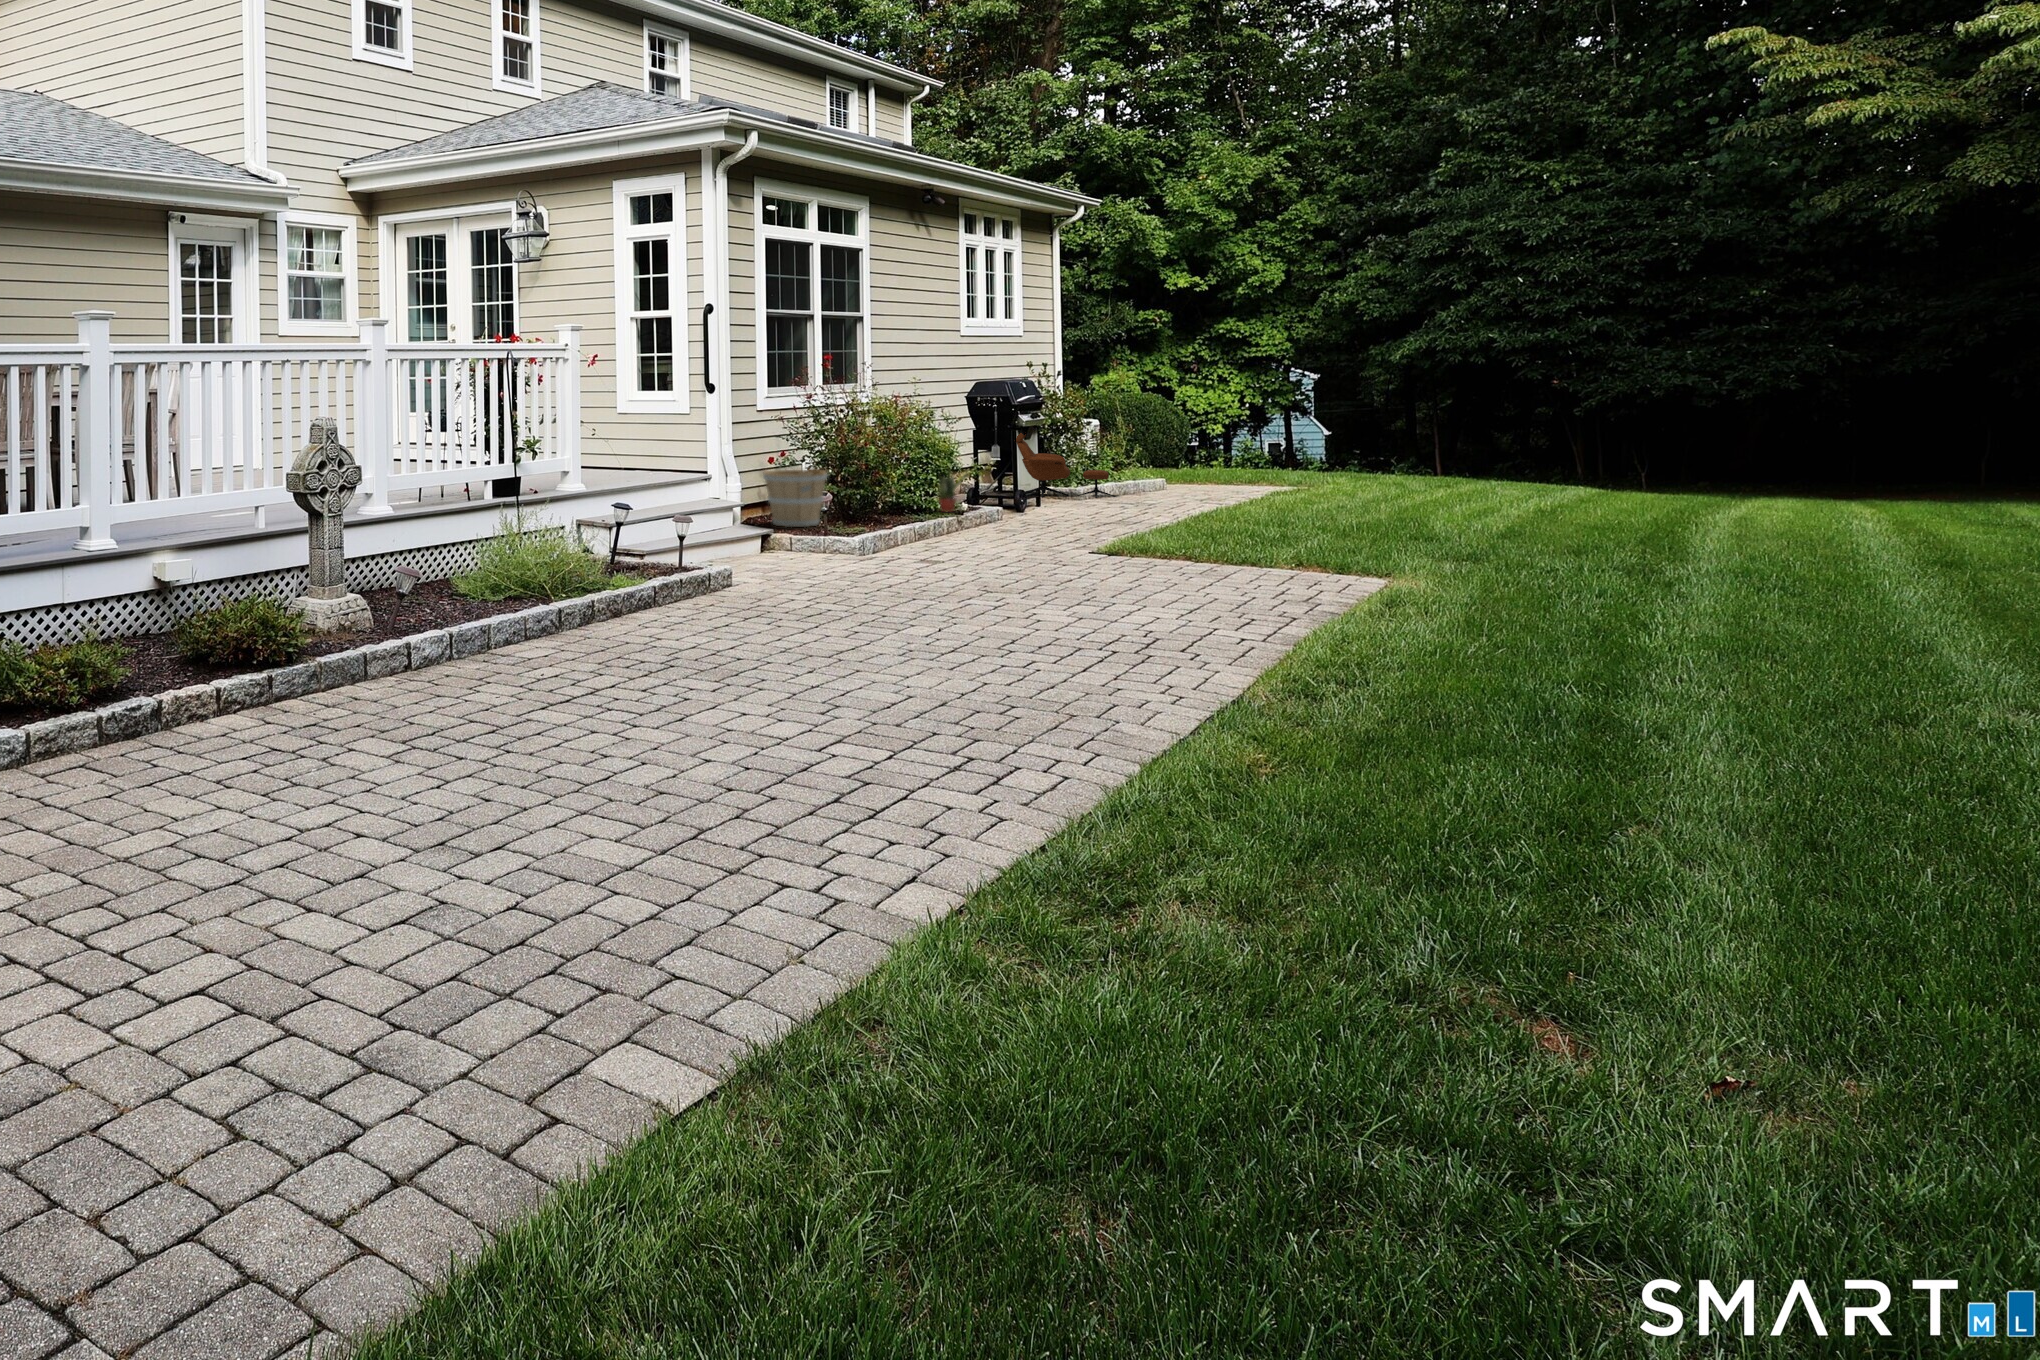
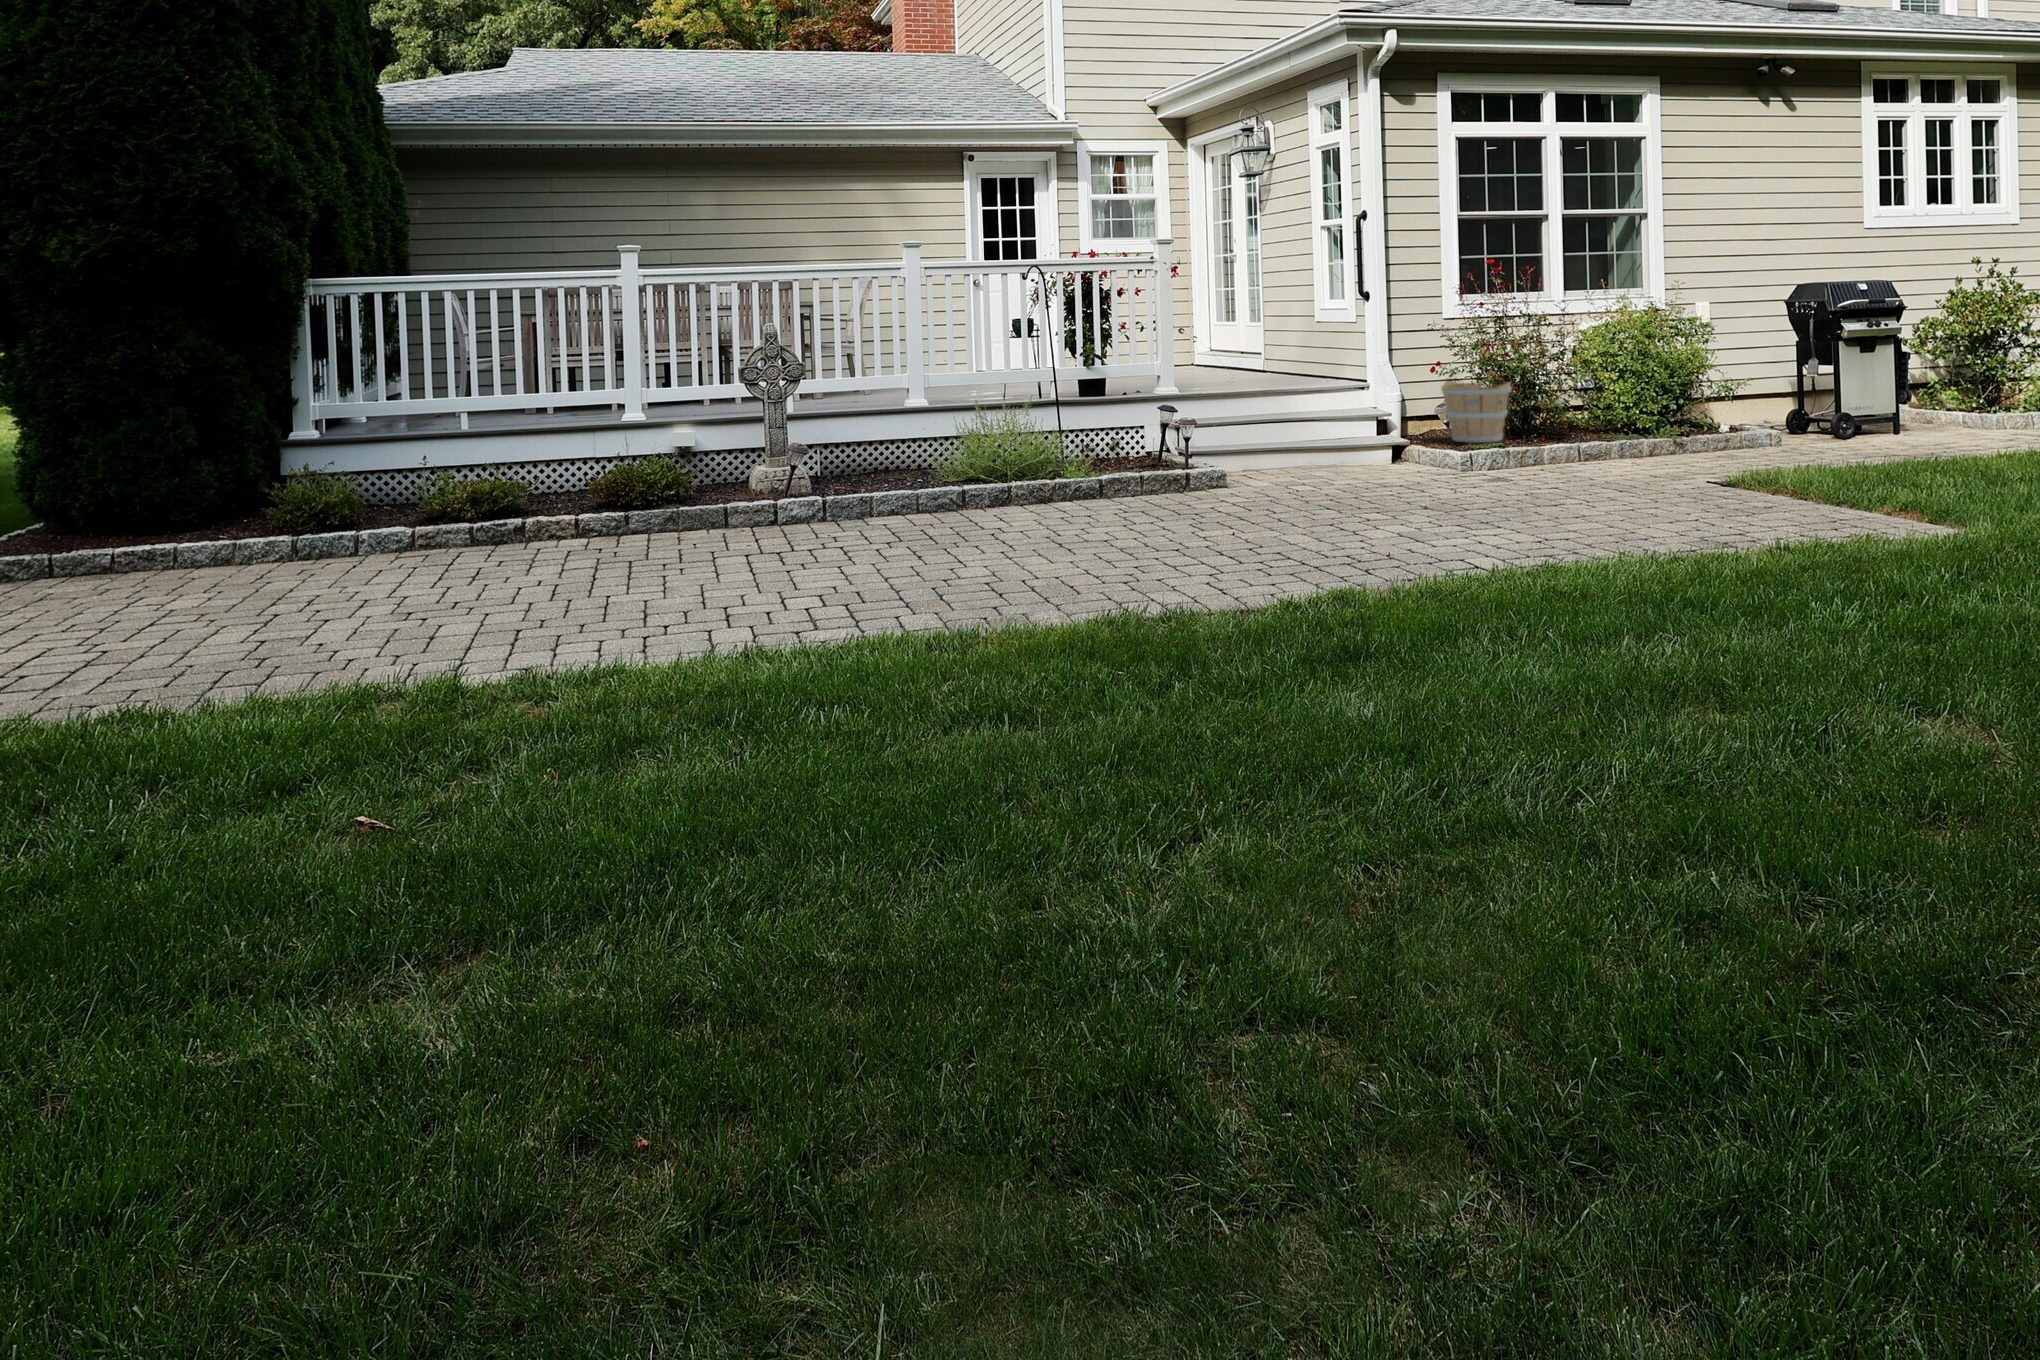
lounge chair: present [1016,433,1115,498] -> none [1879,341,2014,430]
potted plant: present [939,473,968,512] -> none [1687,380,1727,437]

